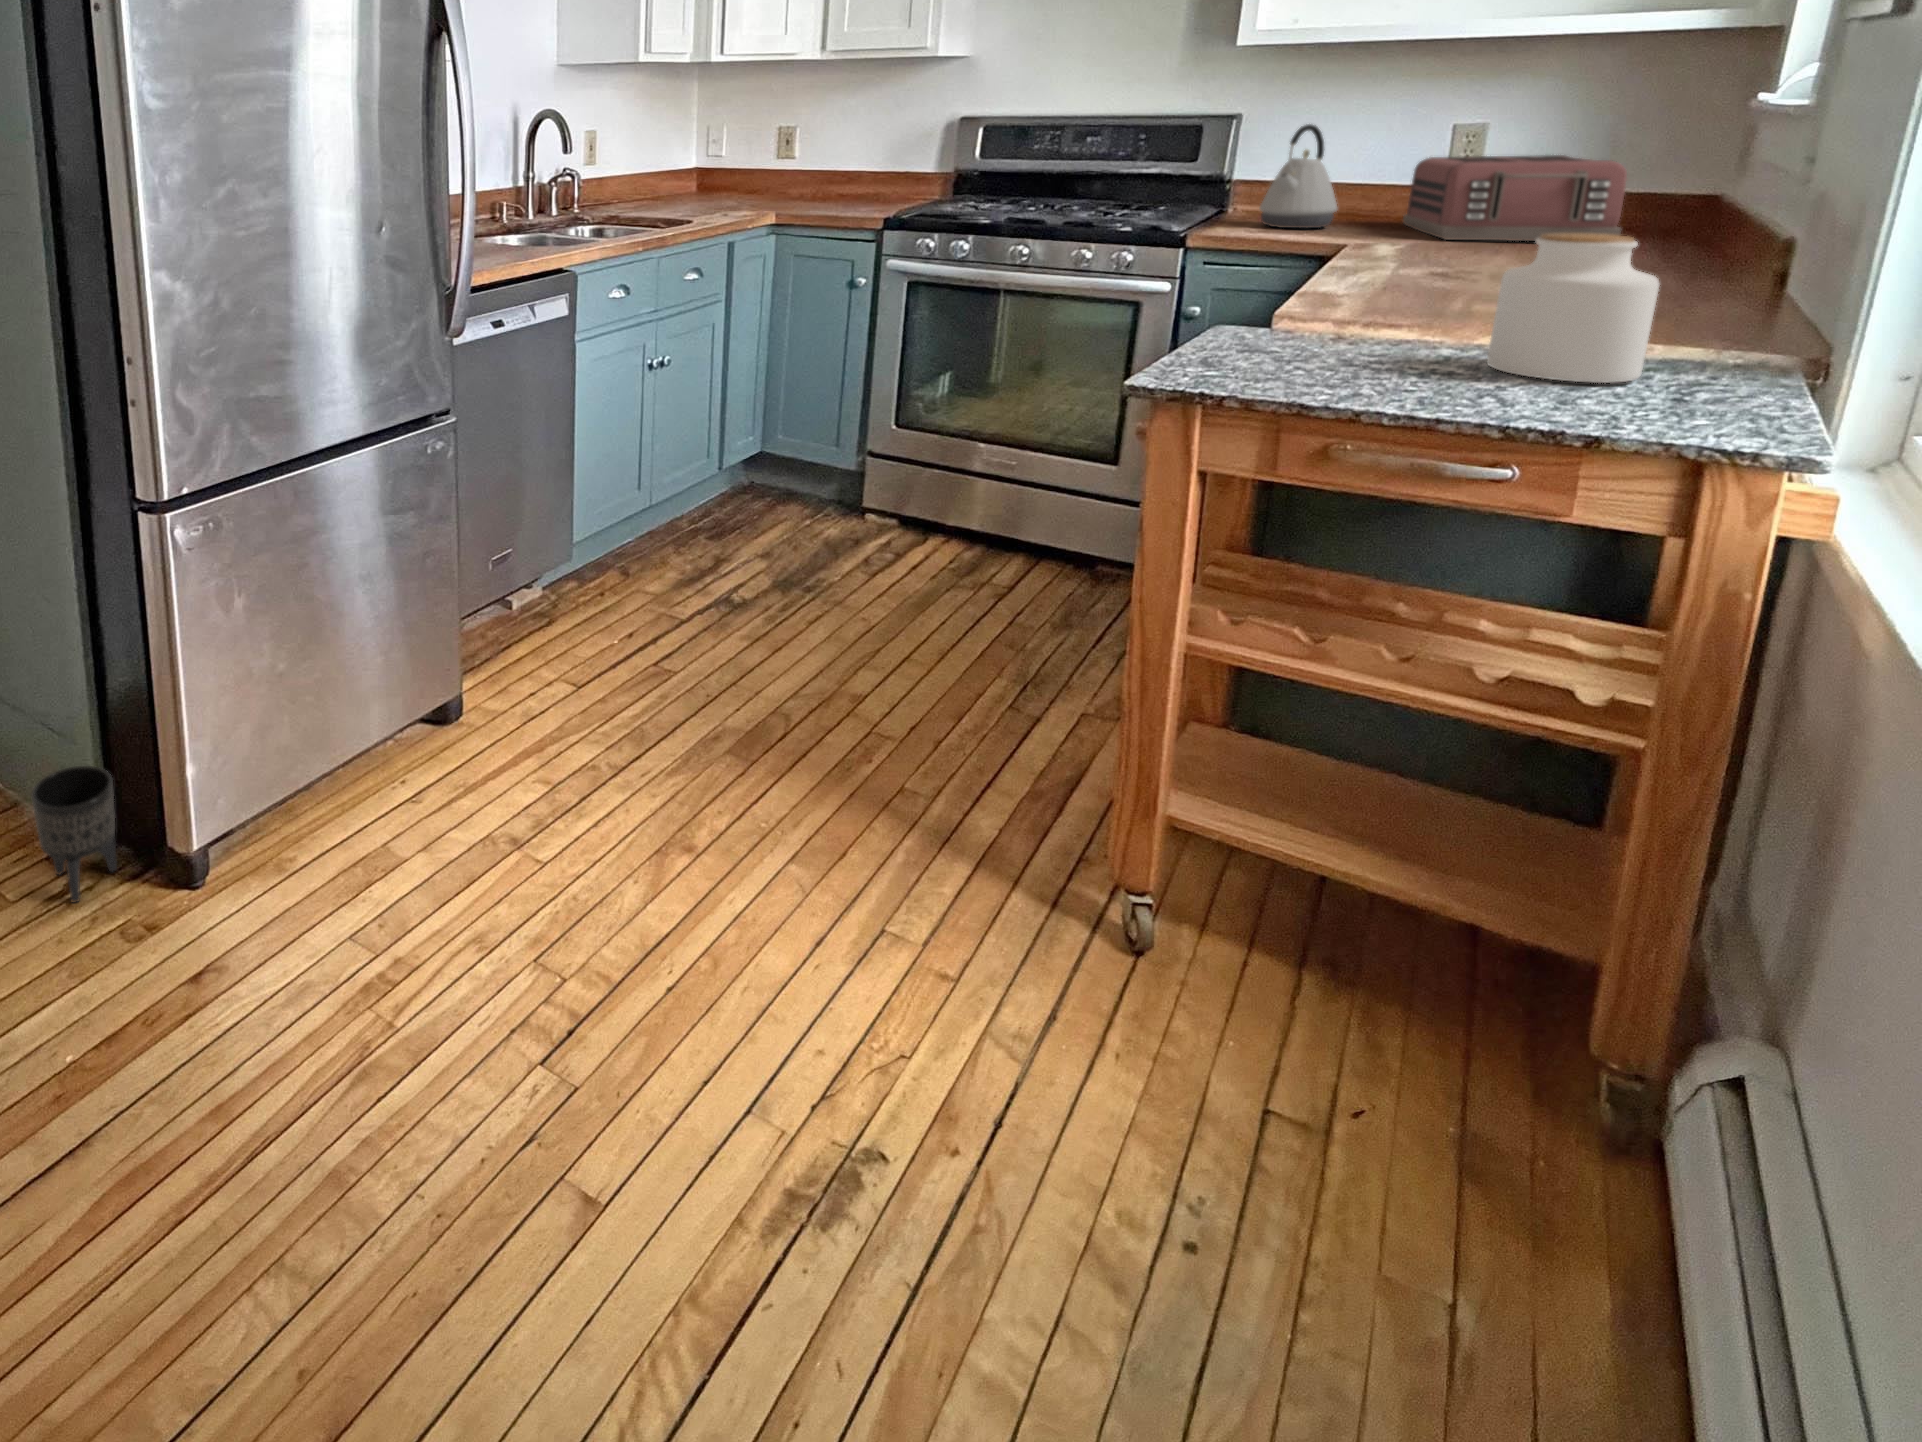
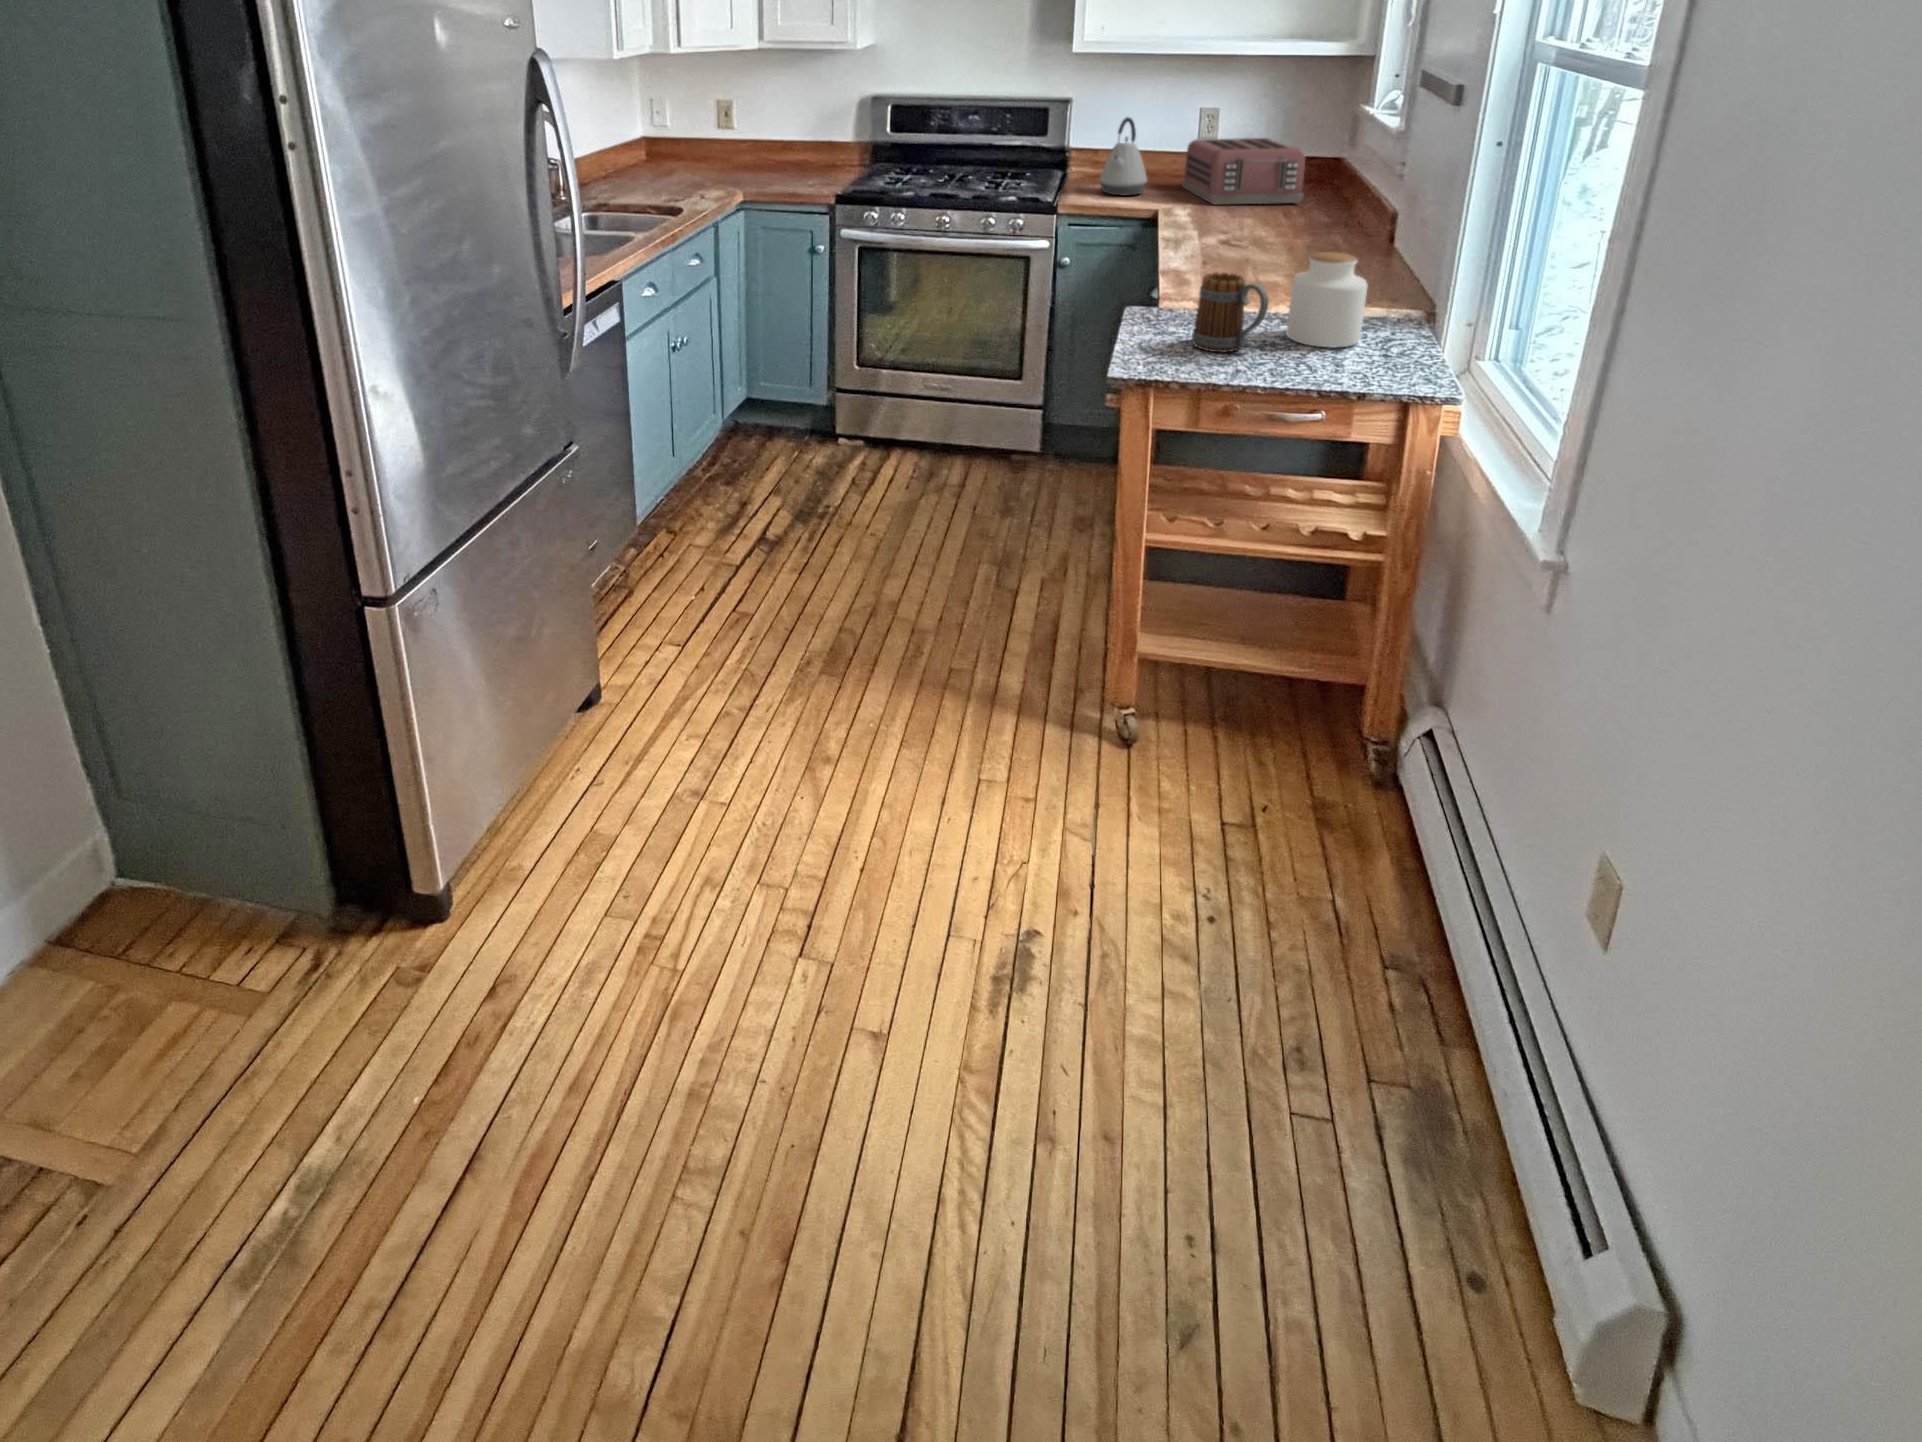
mug: none [1296,254,1435,372] -> present [1192,272,1269,352]
planter: present [32,766,117,902] -> none [269,846,356,975]

